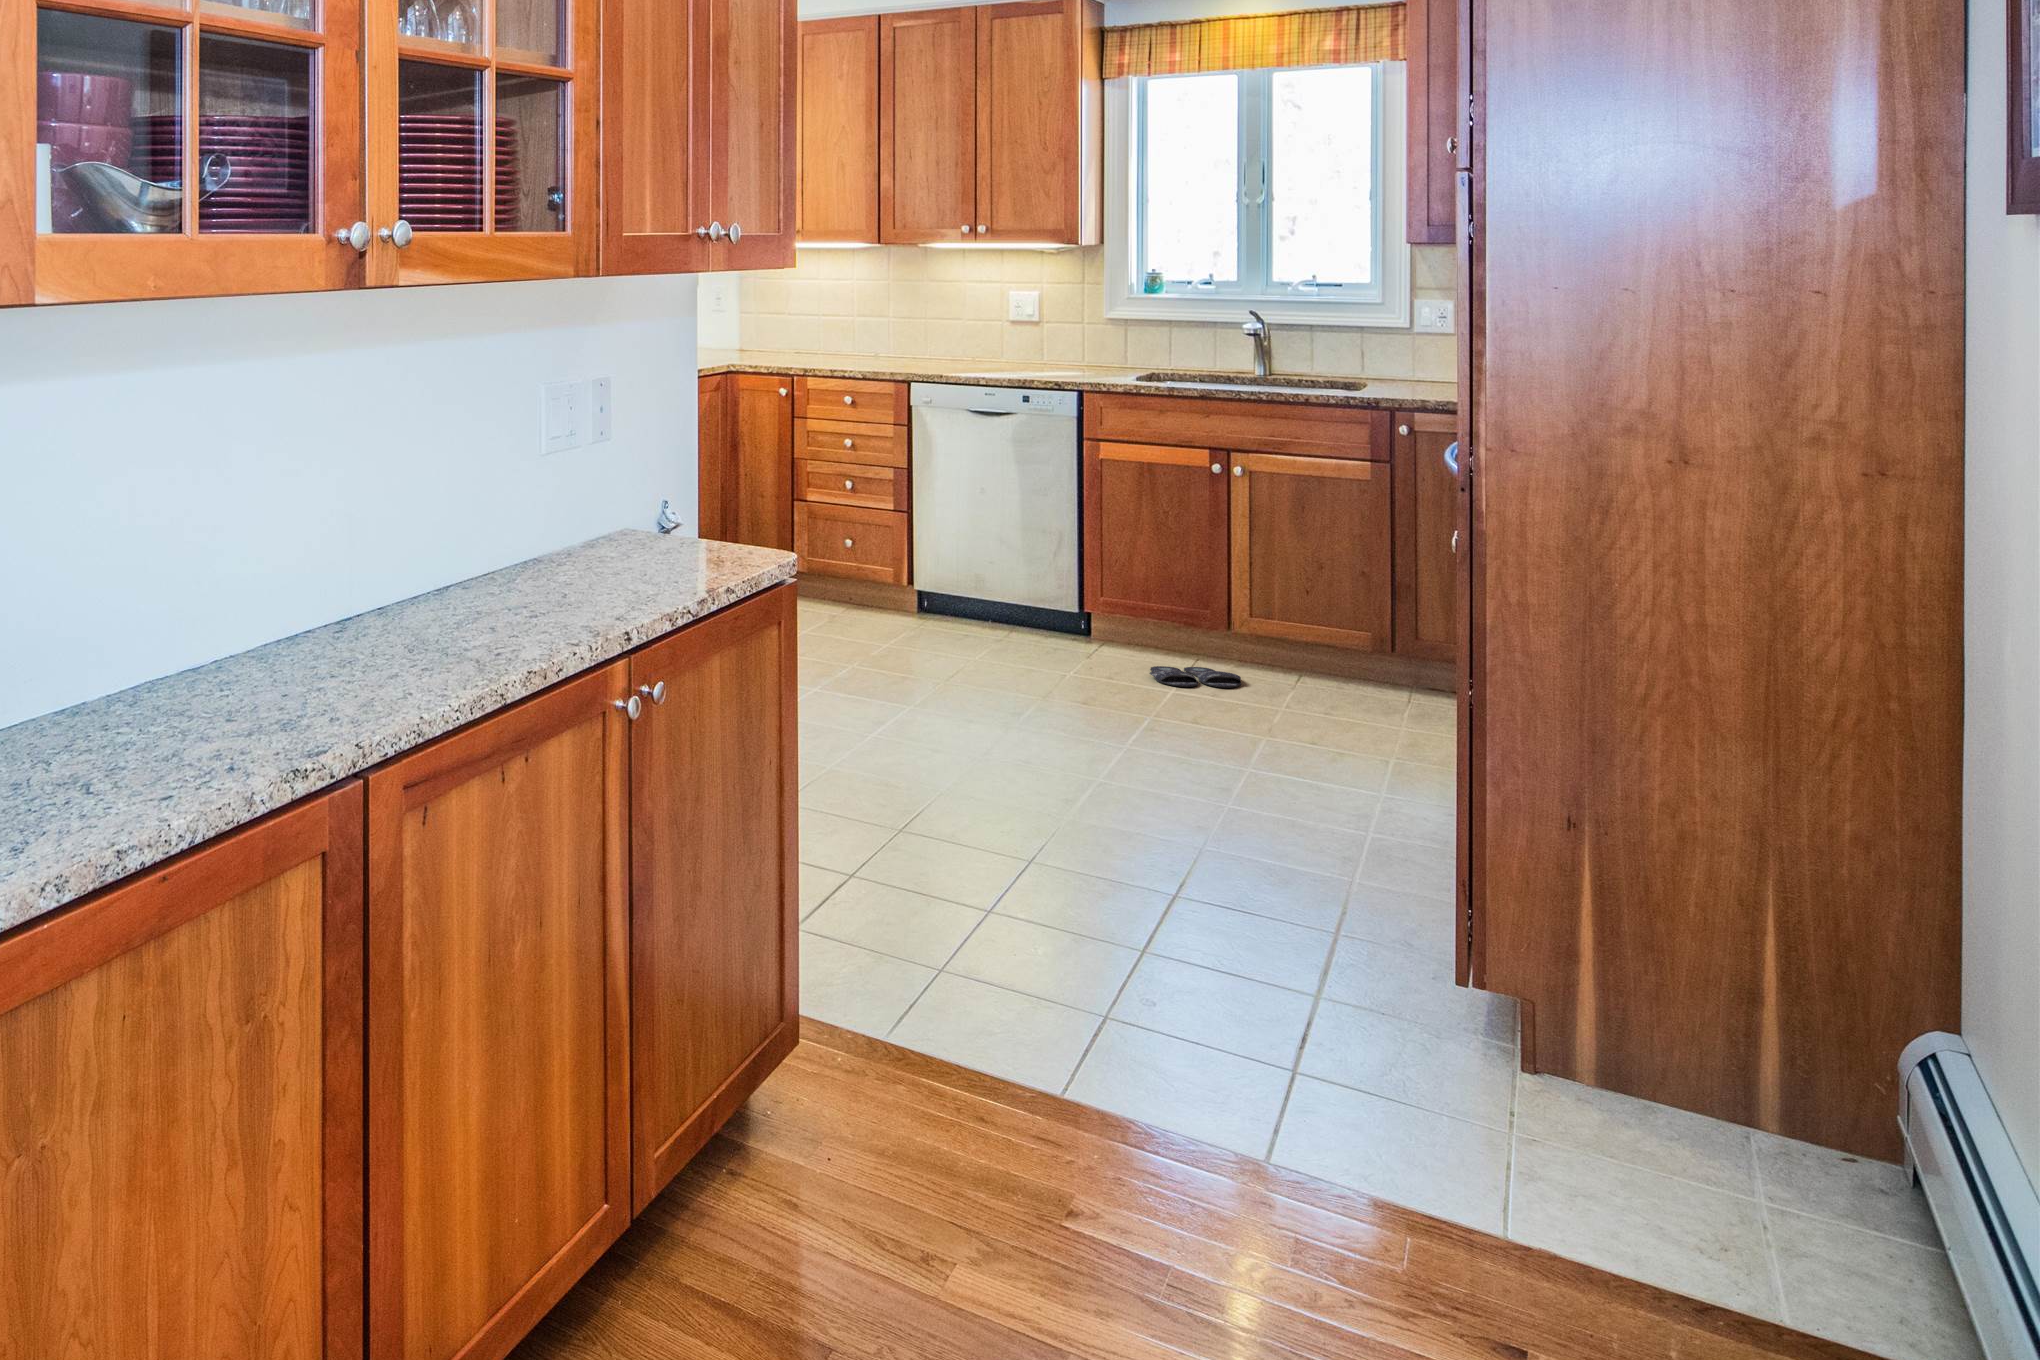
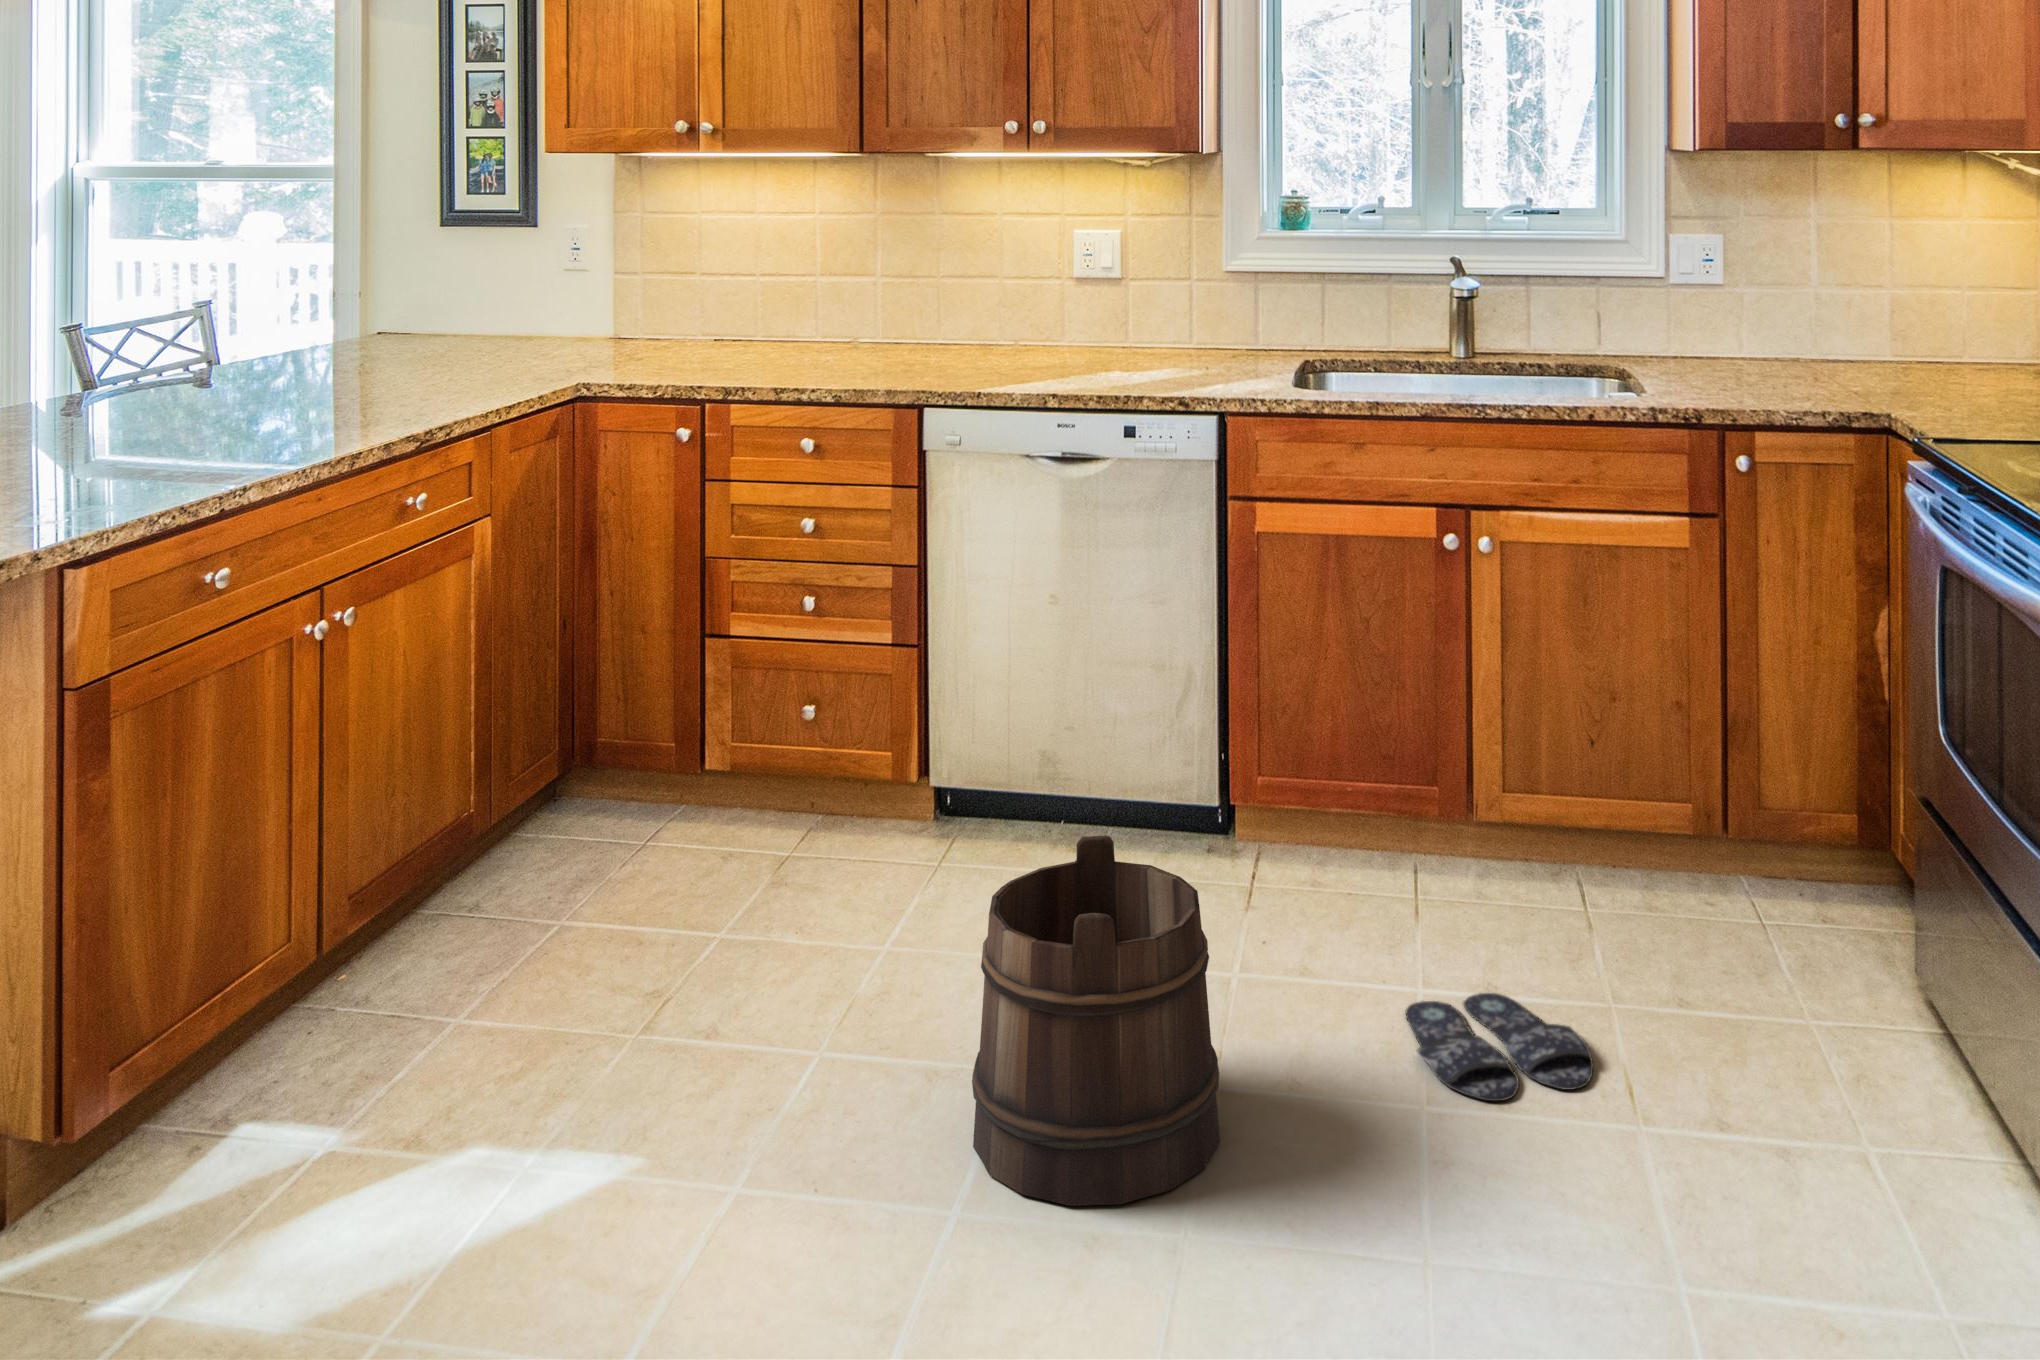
bucket: none [928,555,1044,689] -> present [972,836,1220,1206]

